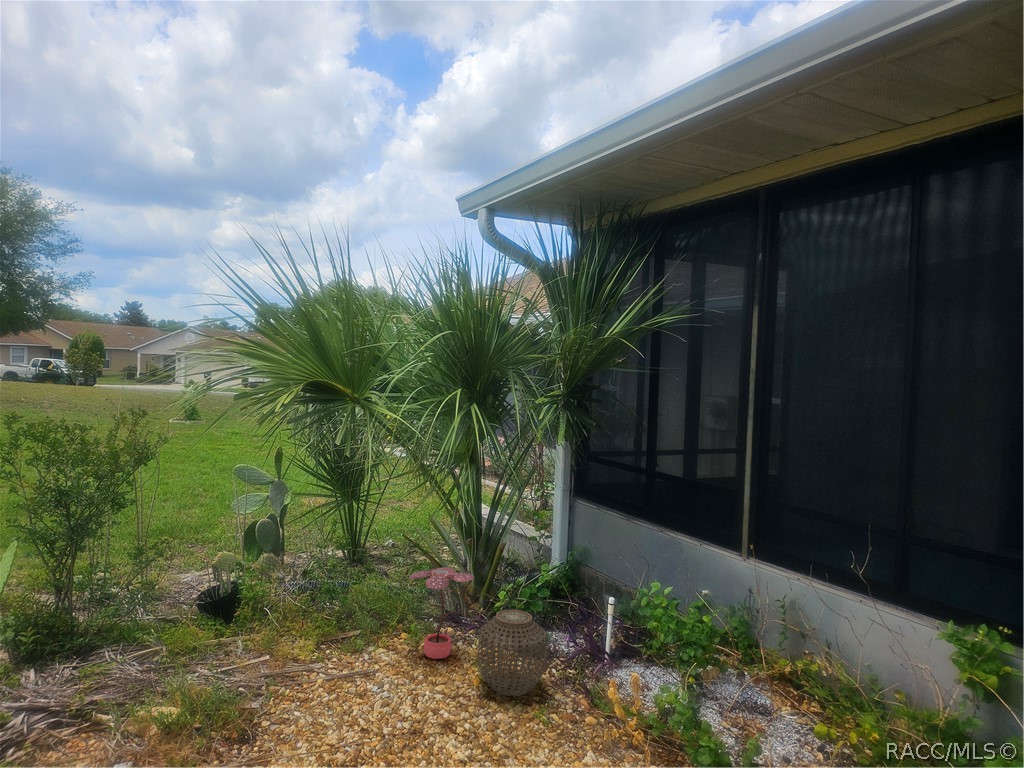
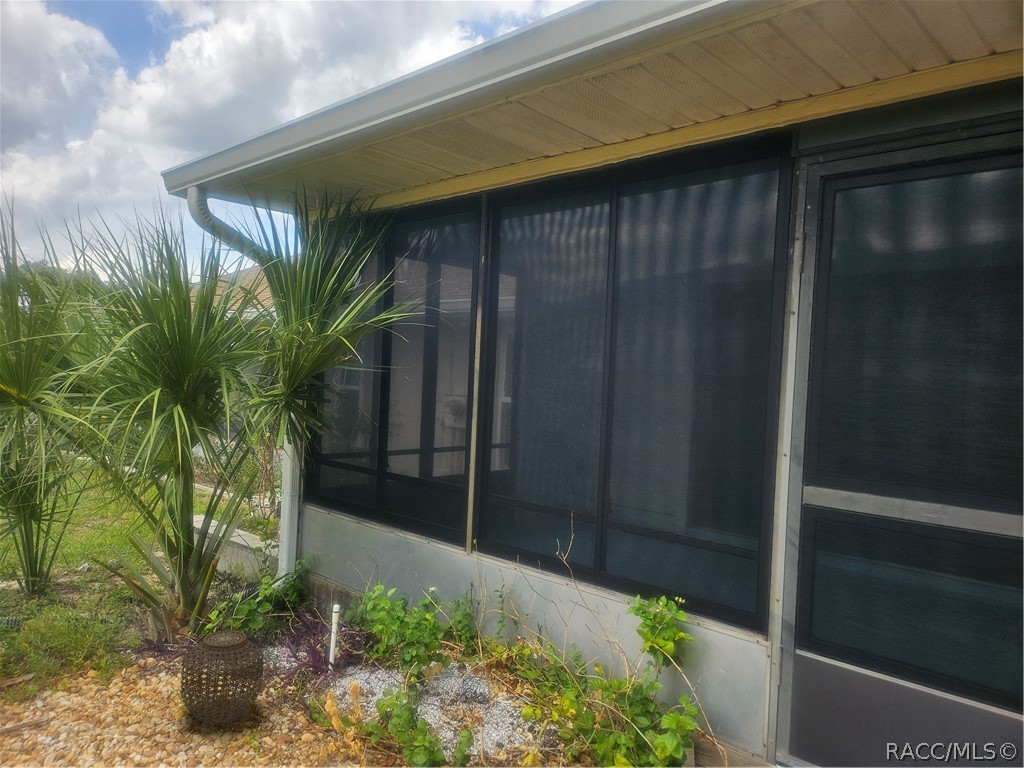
potted plant: present [409,567,474,659] -> none [96,591,180,696]

